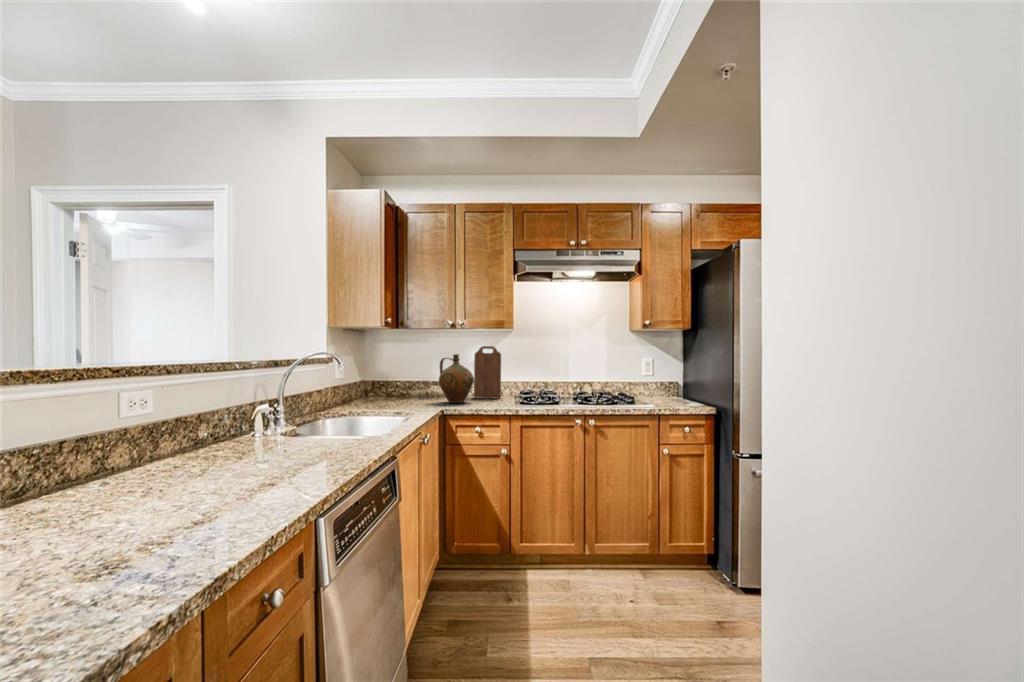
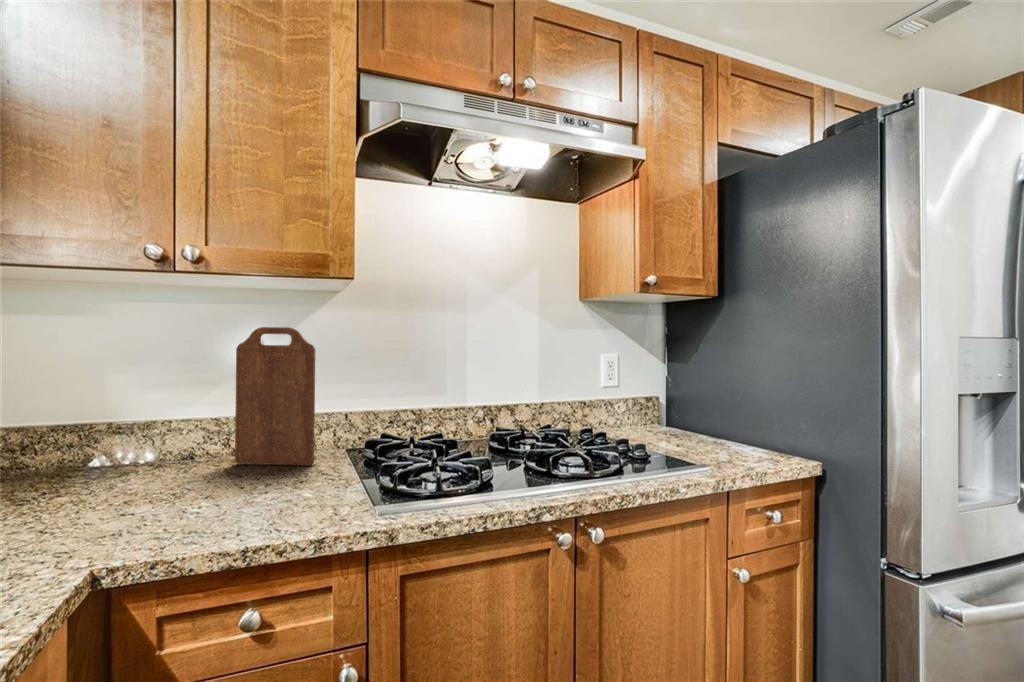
ceramic jug: present [439,354,474,403] -> none [100,351,234,511]

